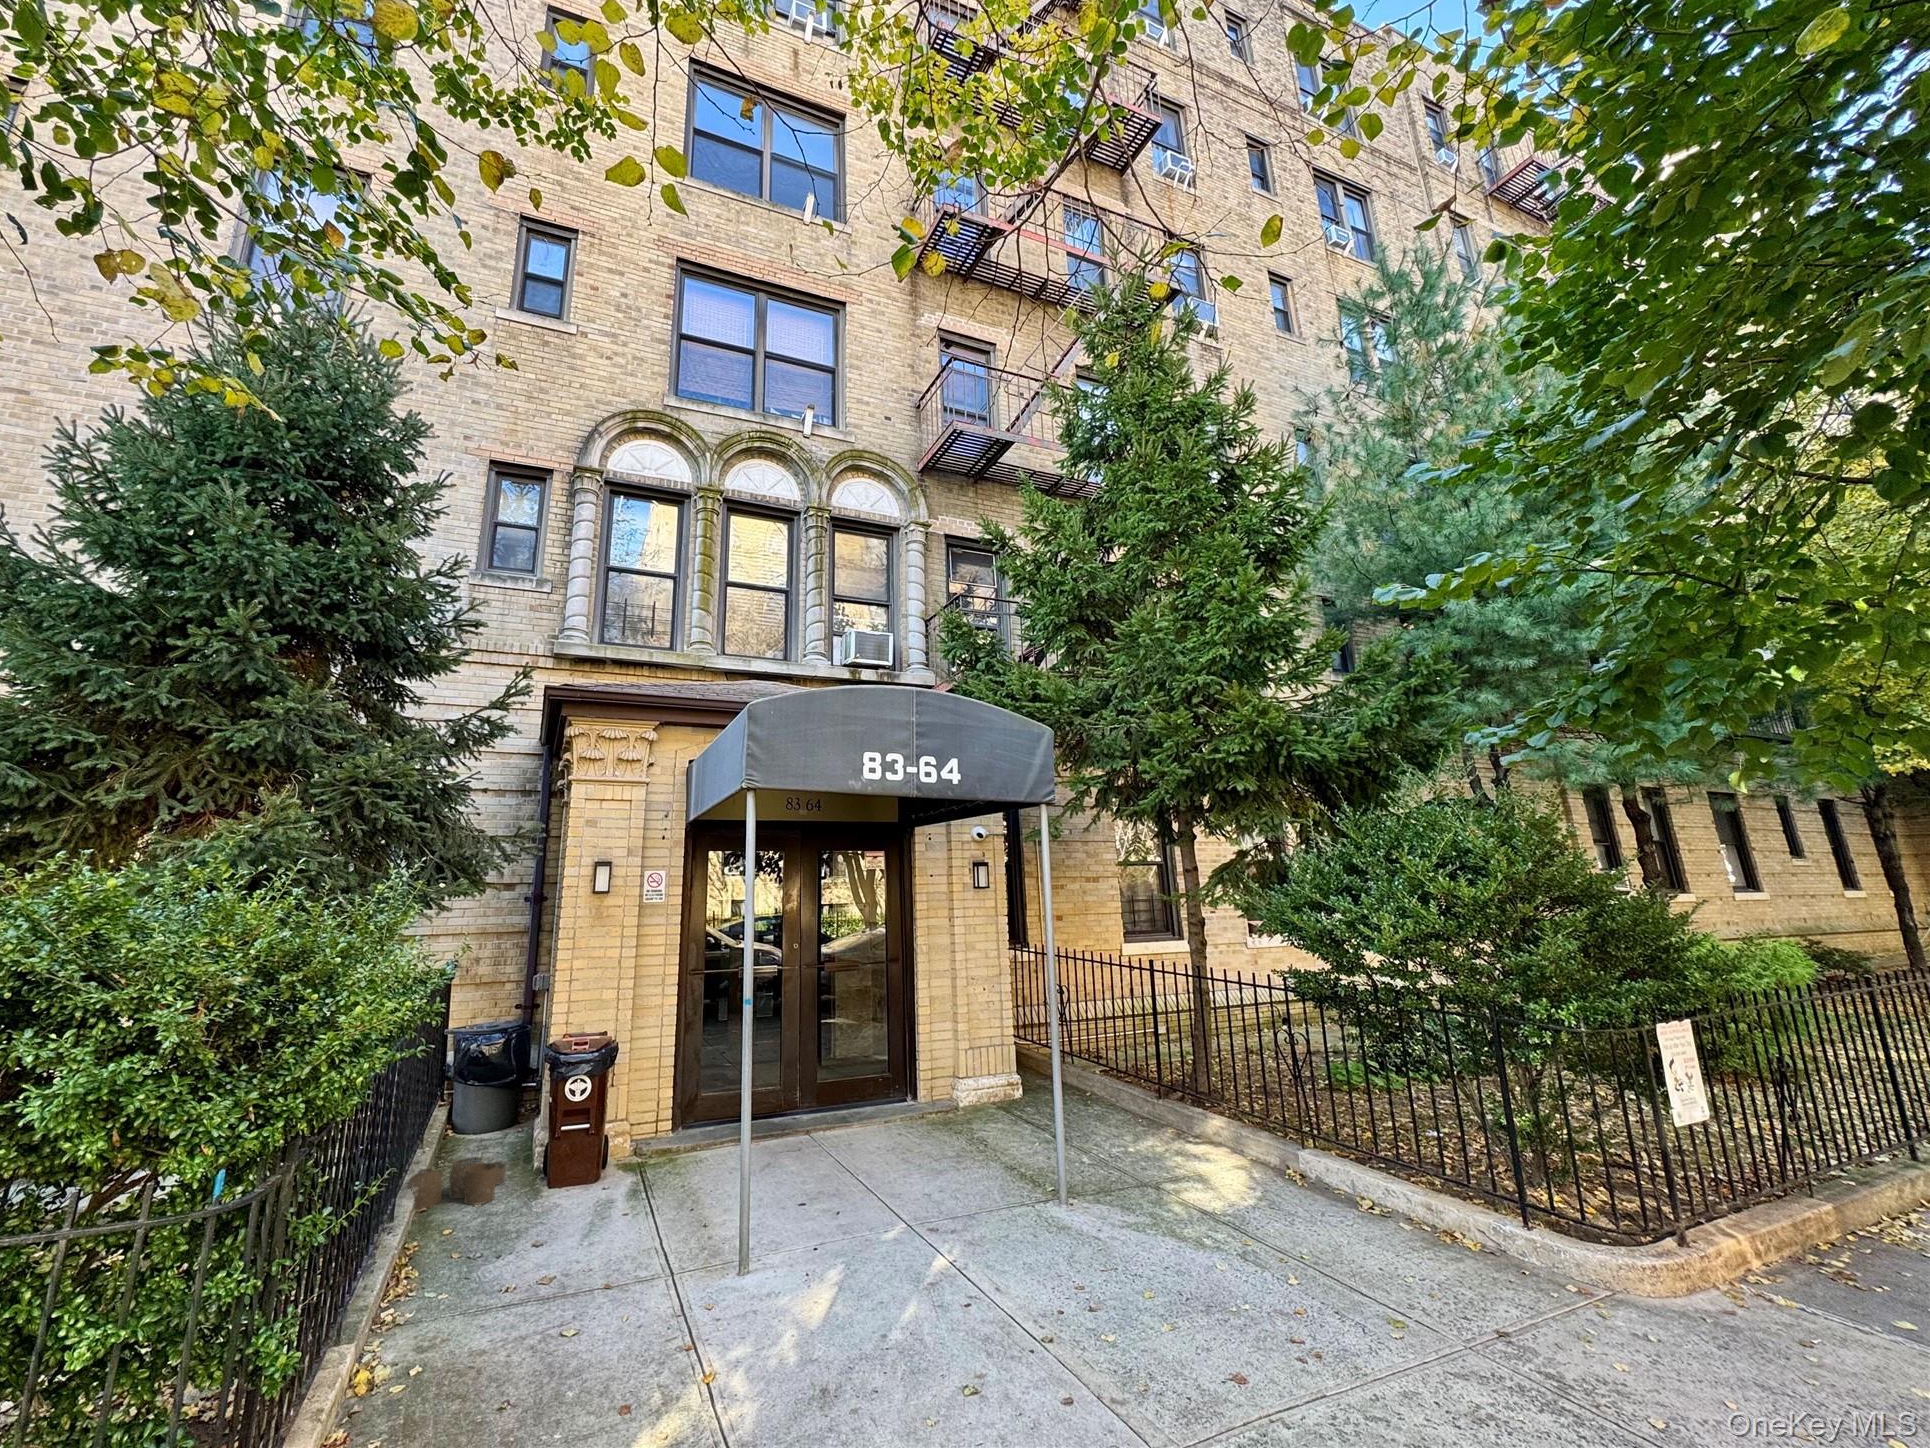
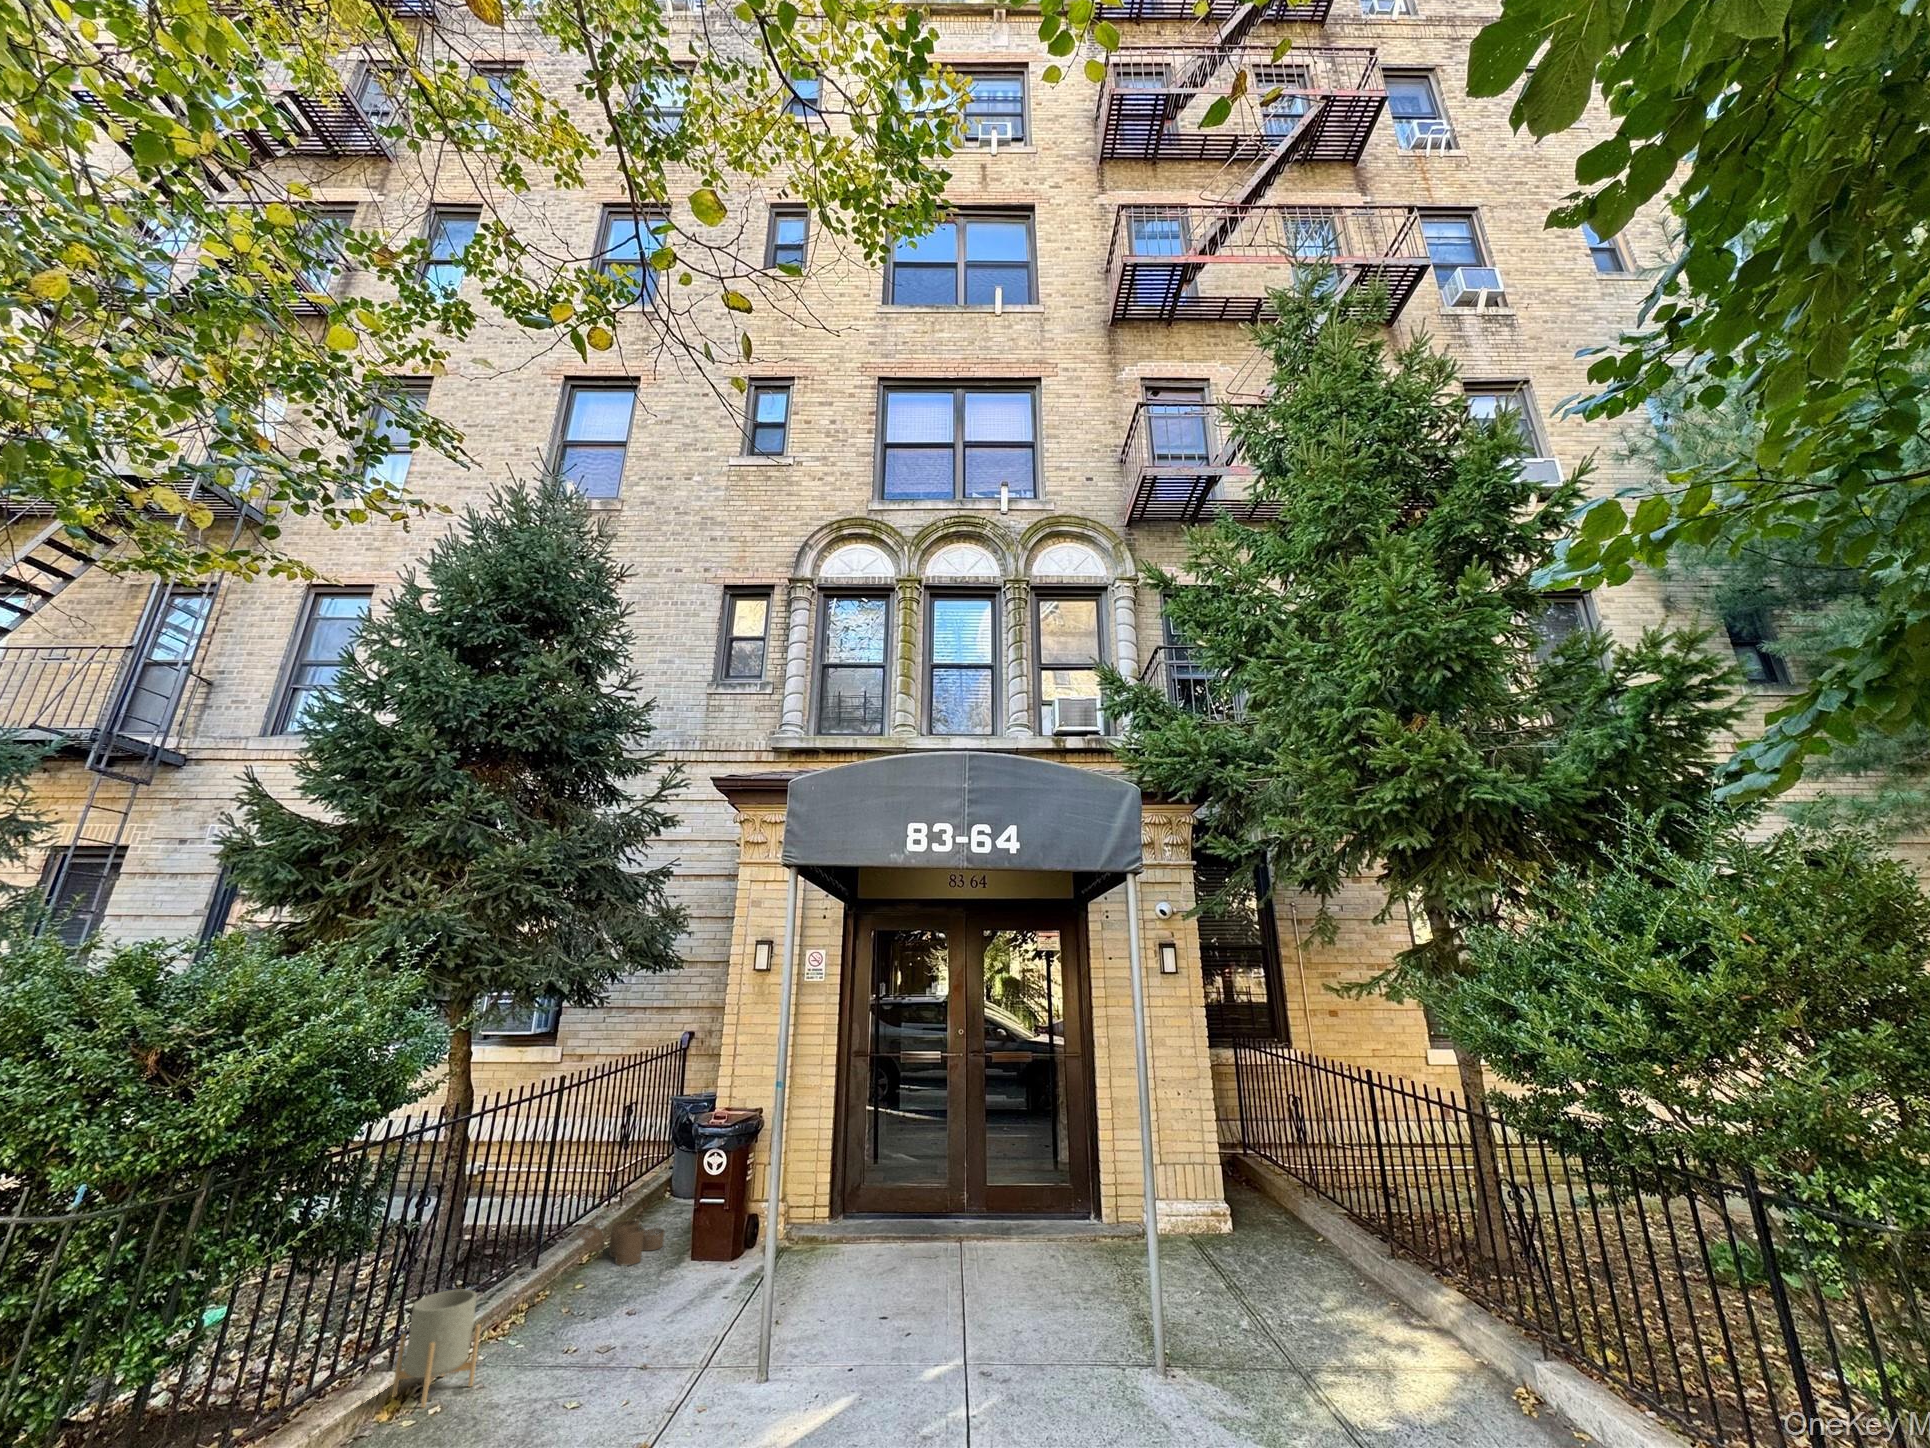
planter: none [337,1251,437,1383] -> present [392,1290,481,1408]

